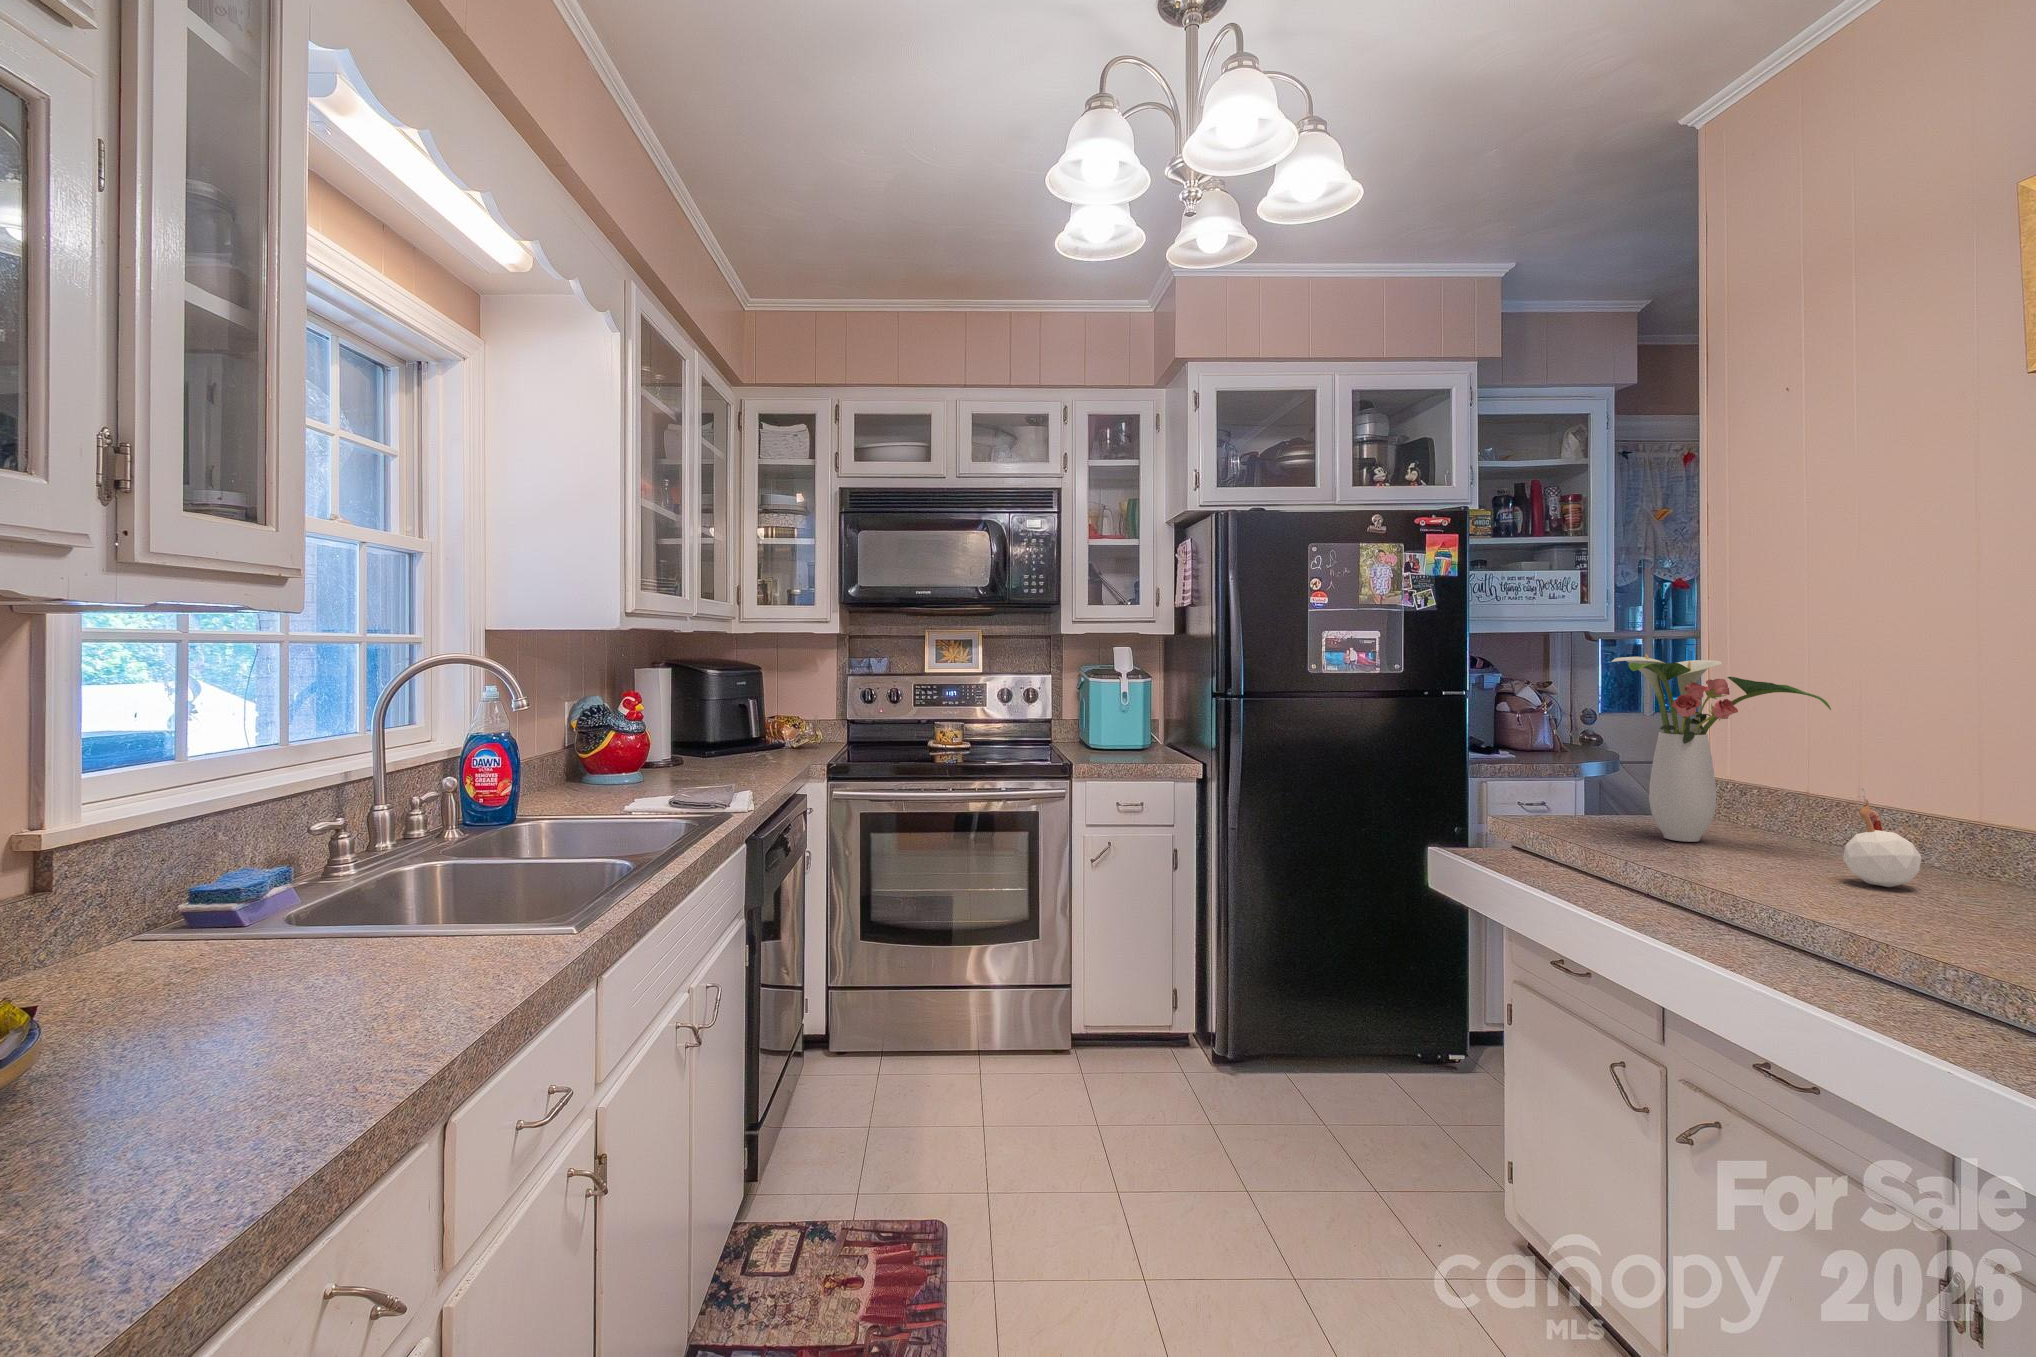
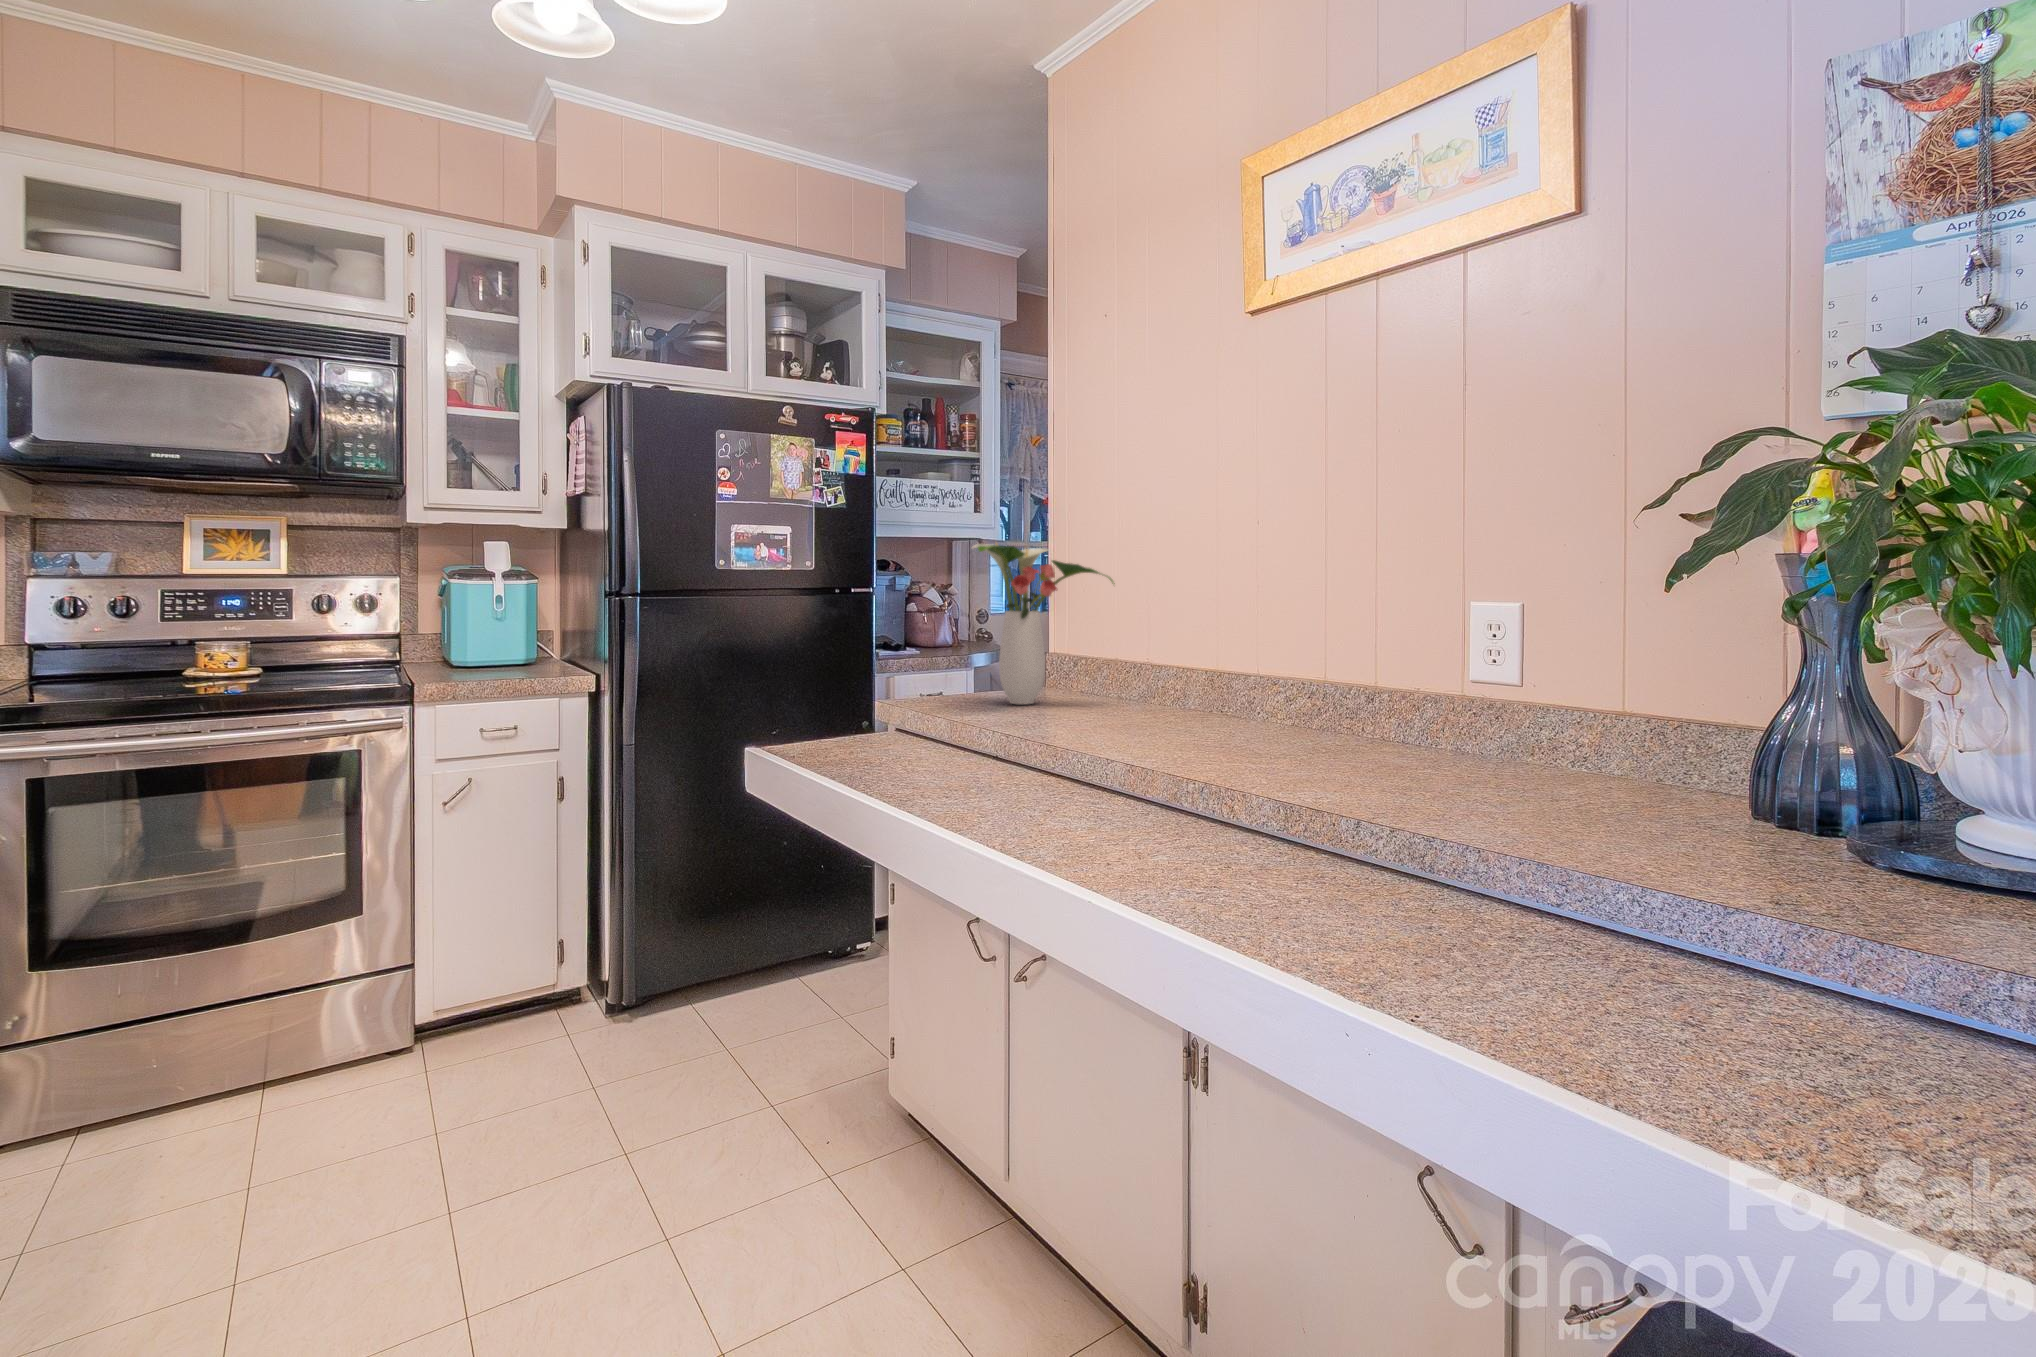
candle: present [1843,788,1922,887] -> none [1115,645,1159,719]

